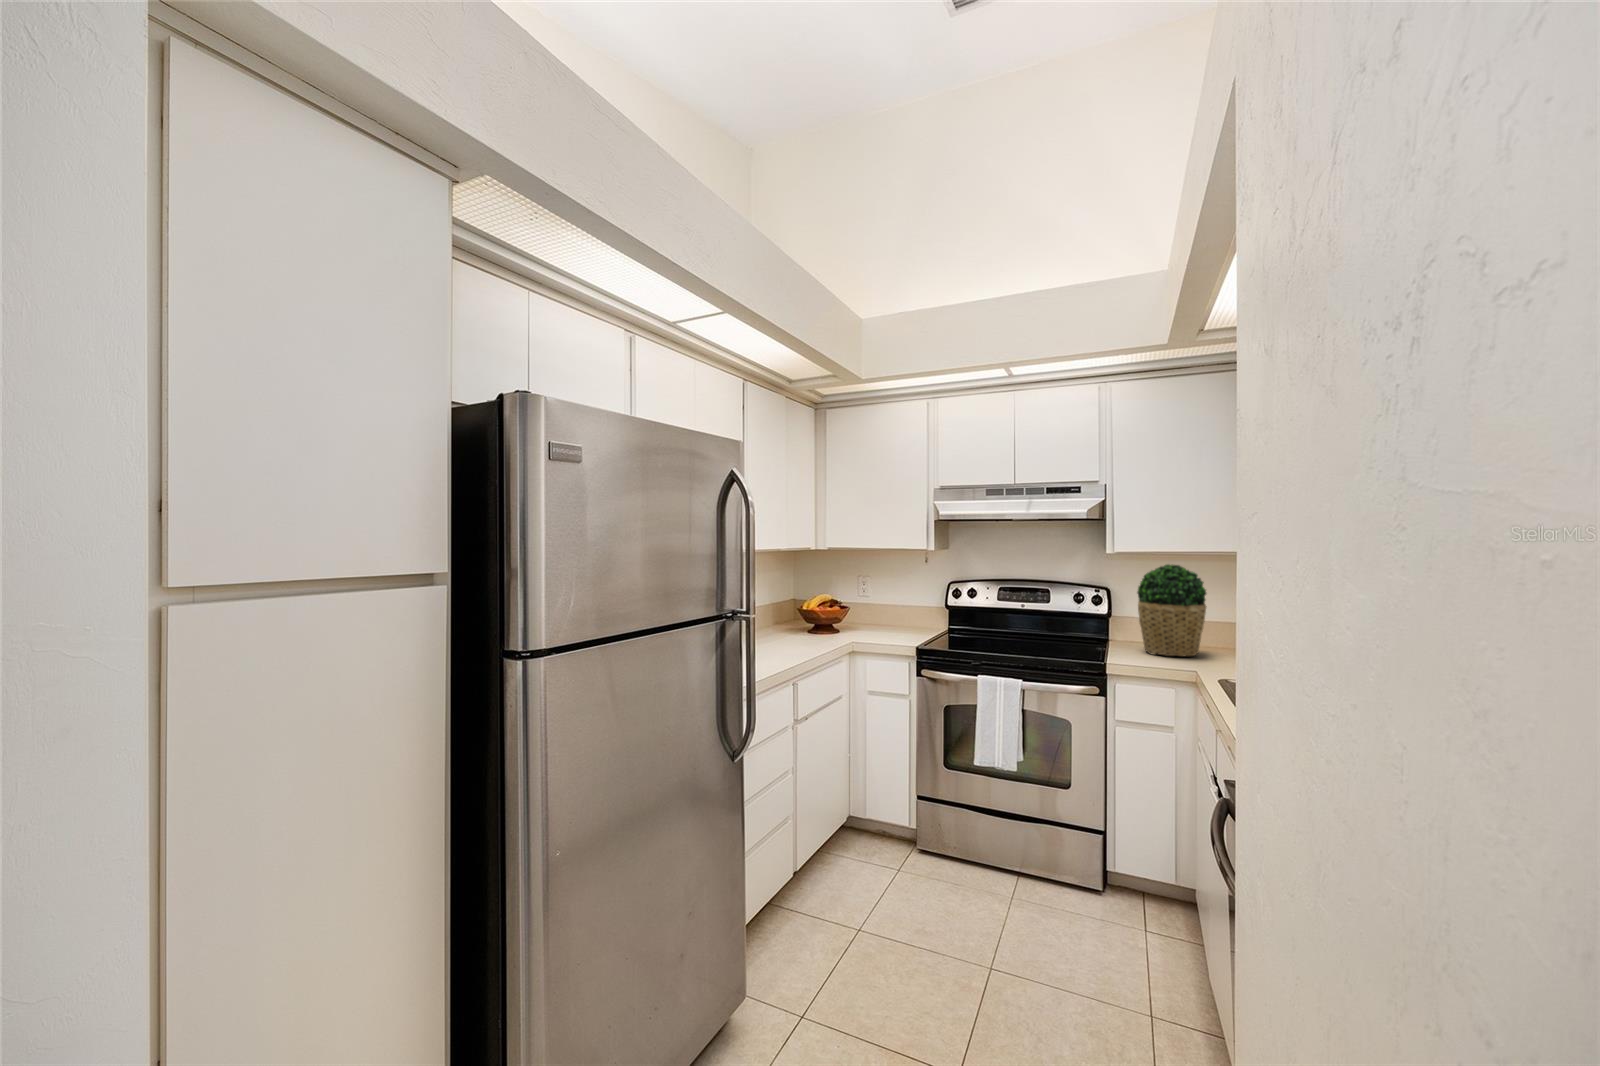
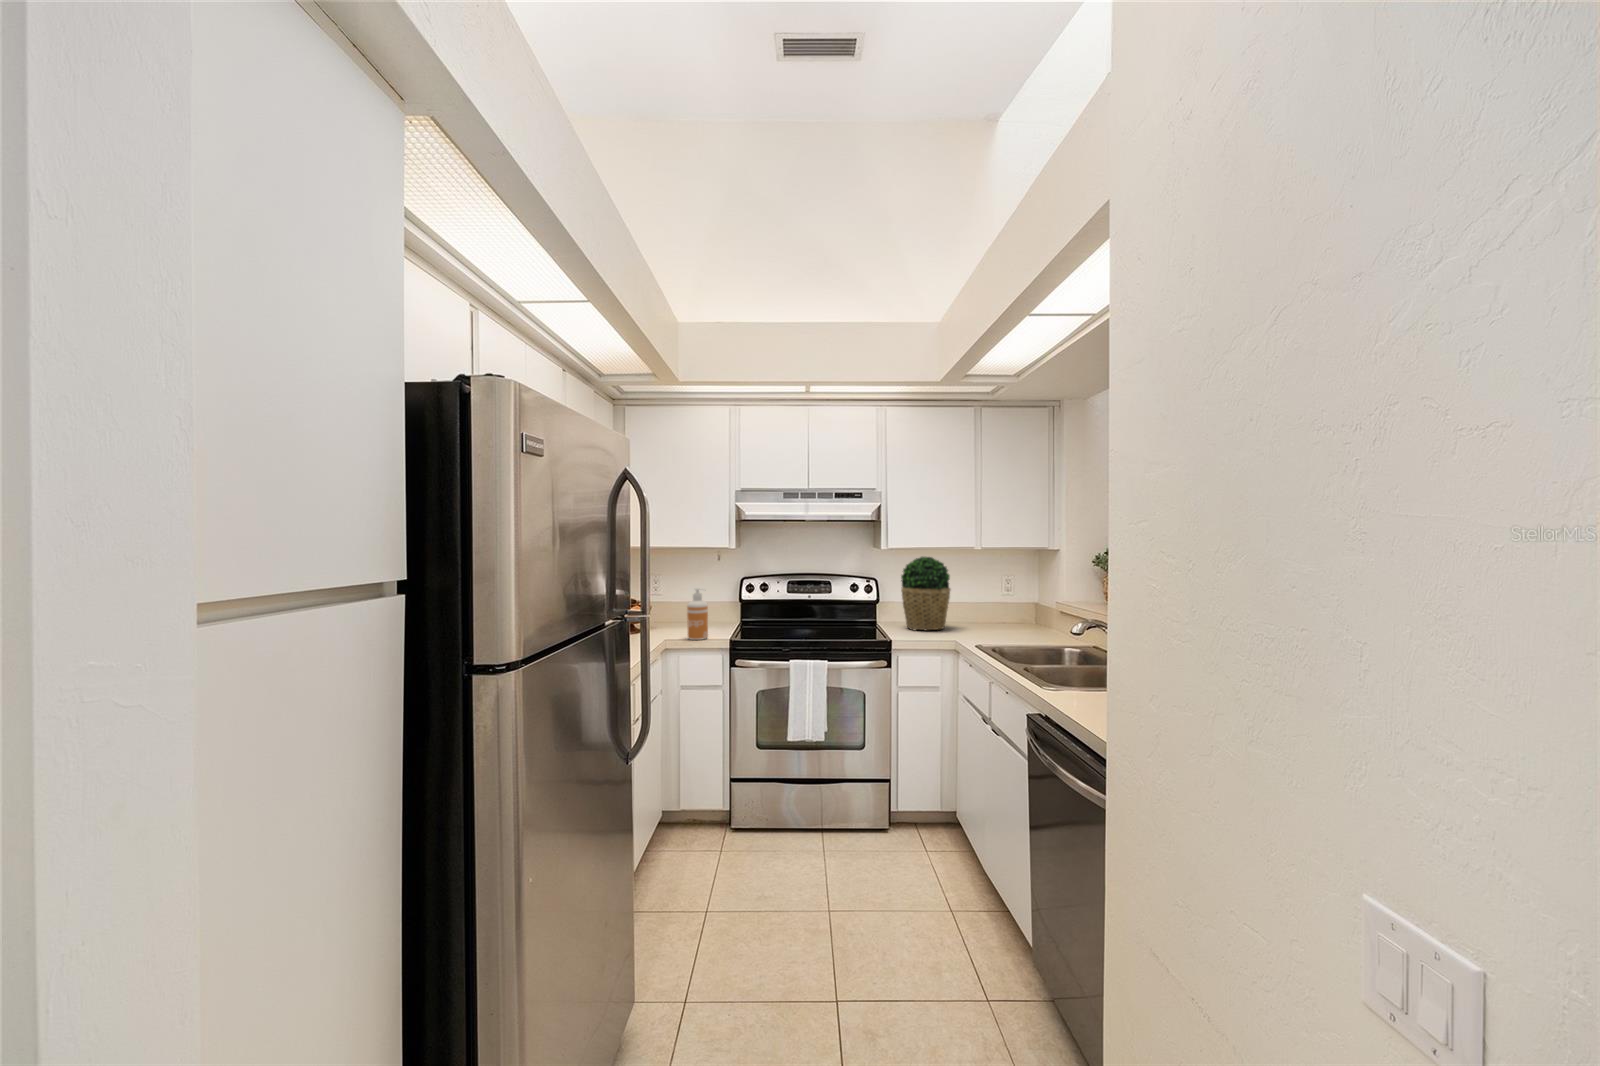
soap dispenser: none [879,591,900,645] -> present [687,588,708,640]

